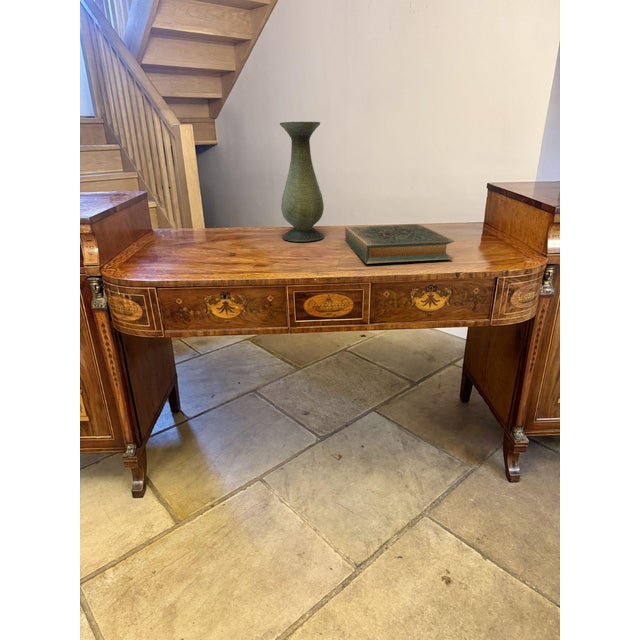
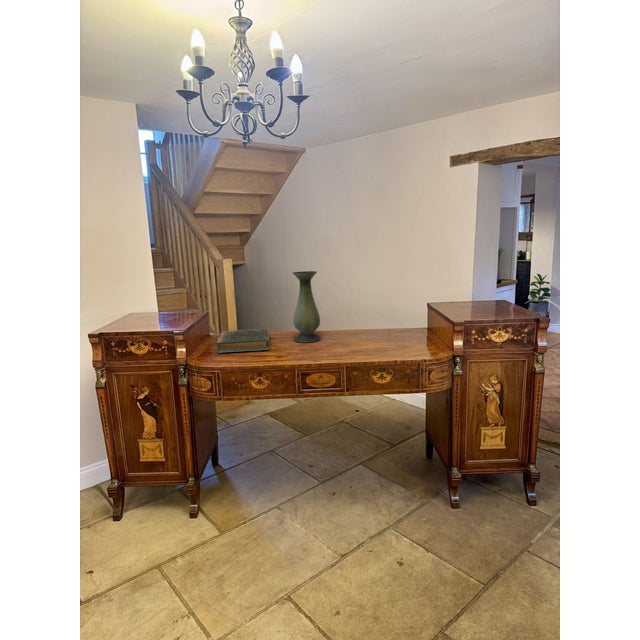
hardback book: present [345,224,454,264] -> present [217,329,270,353]

